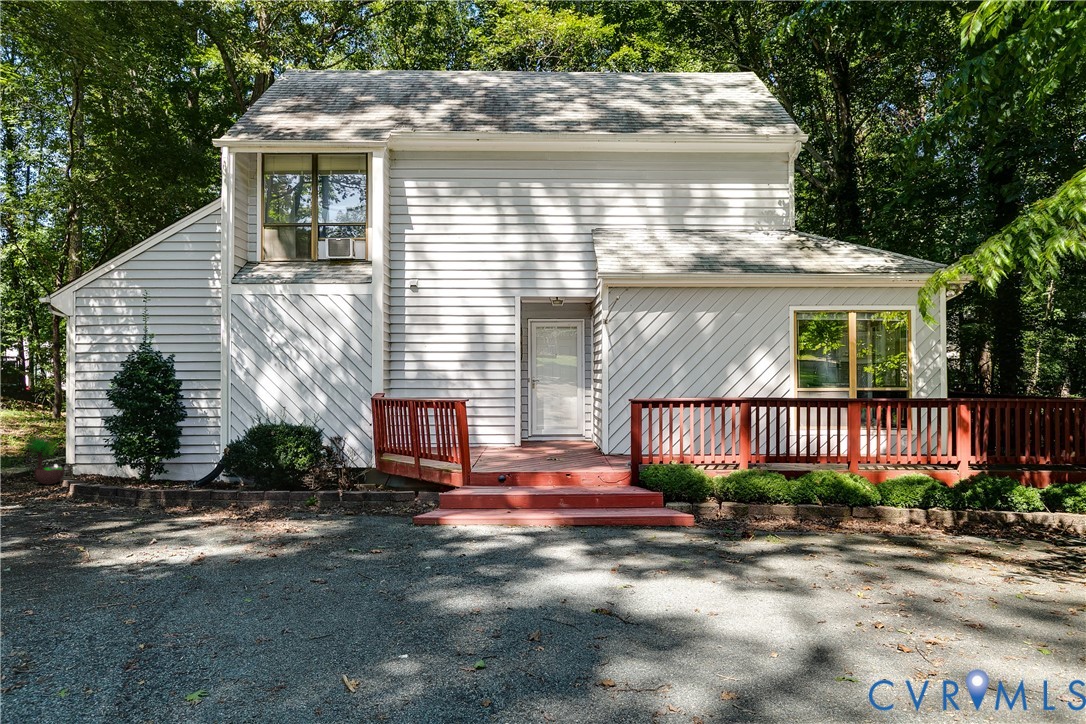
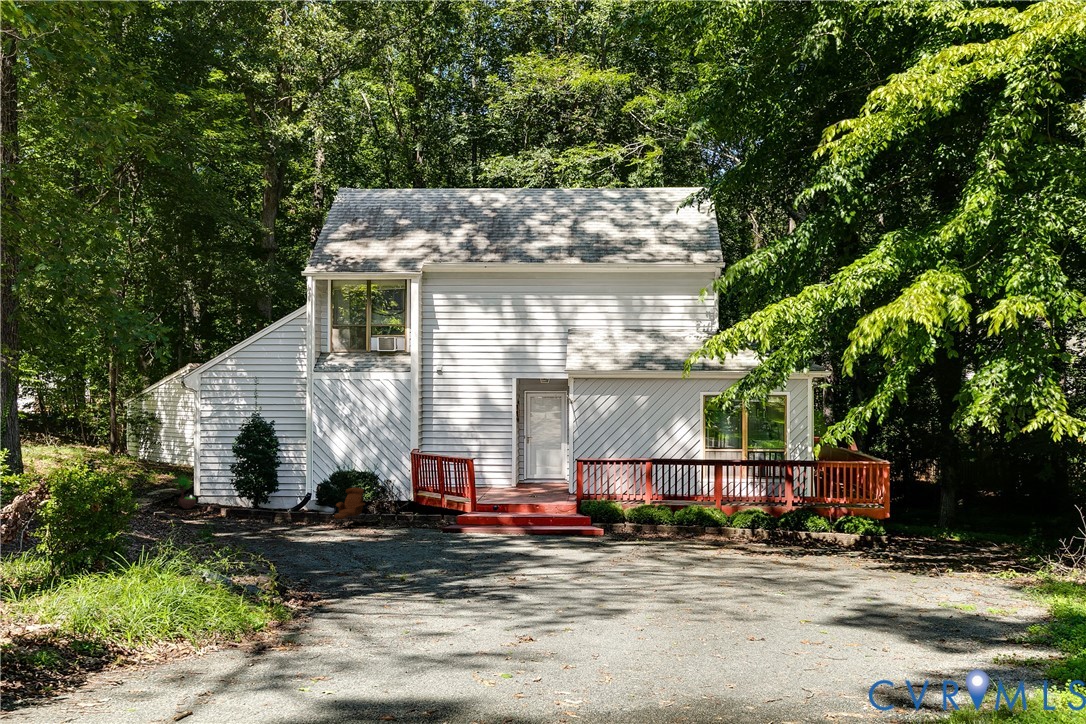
lounge chair: none [236,451,297,521] -> present [334,488,365,527]

